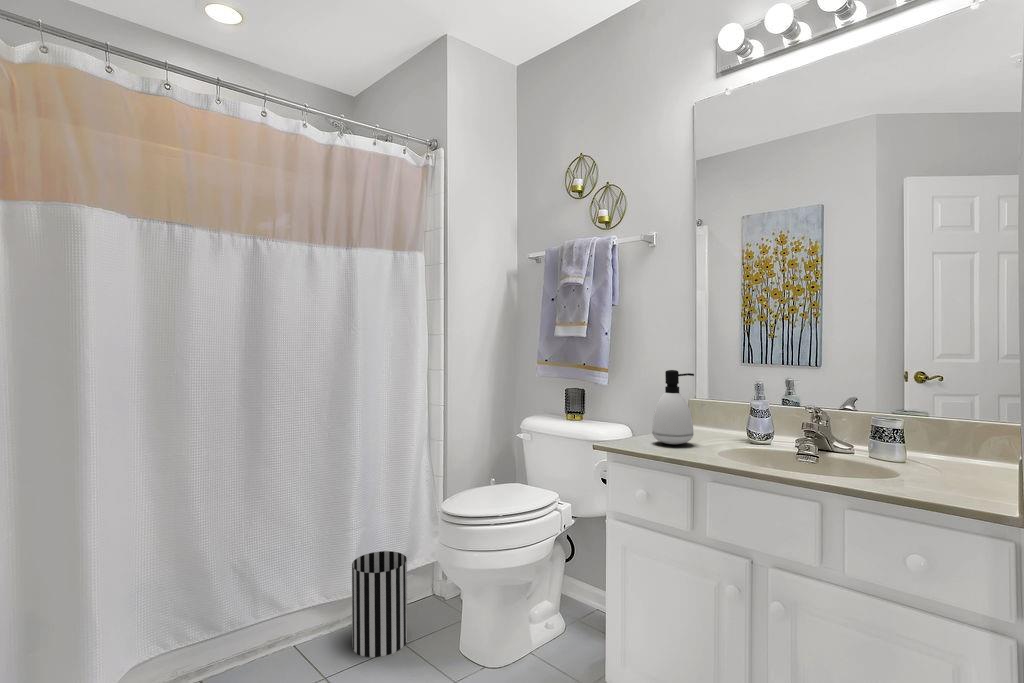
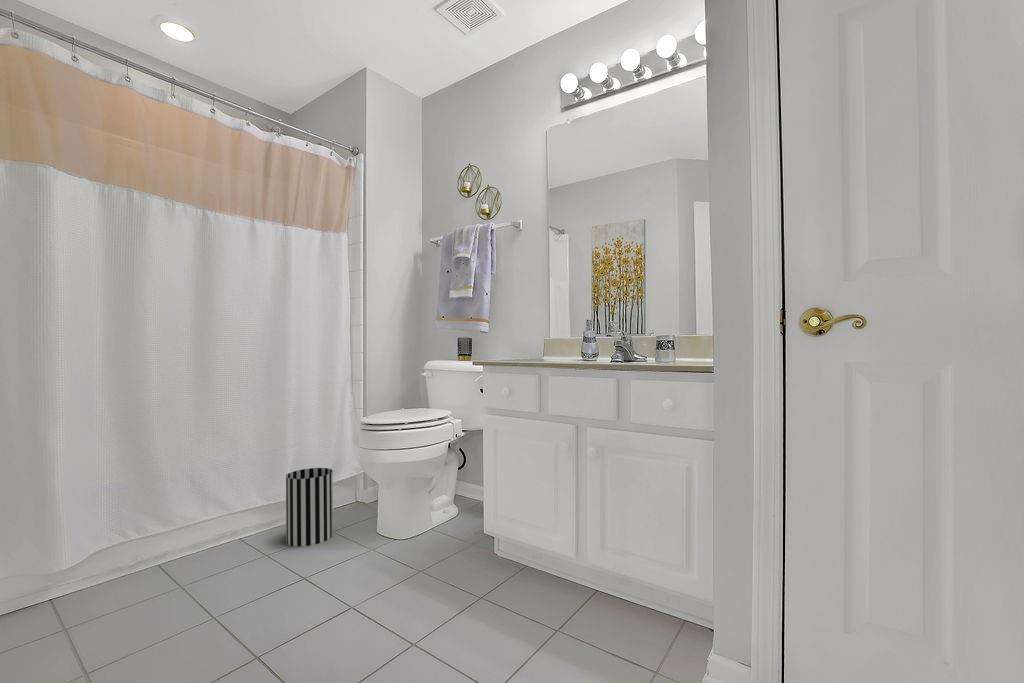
soap dispenser: present [652,370,694,444] -> none [516,309,544,361]

